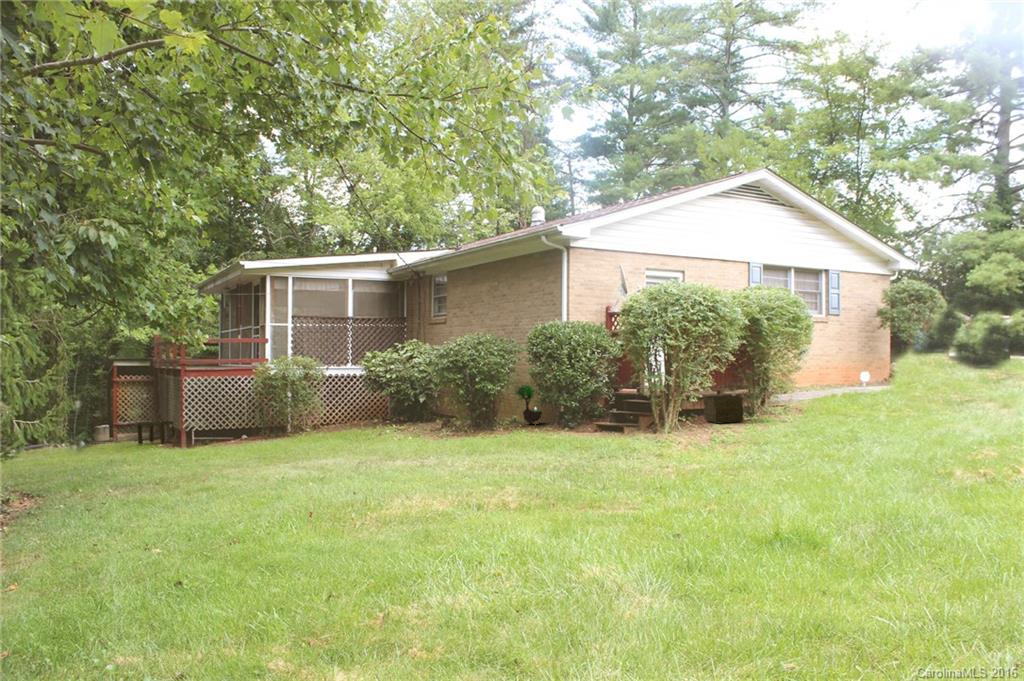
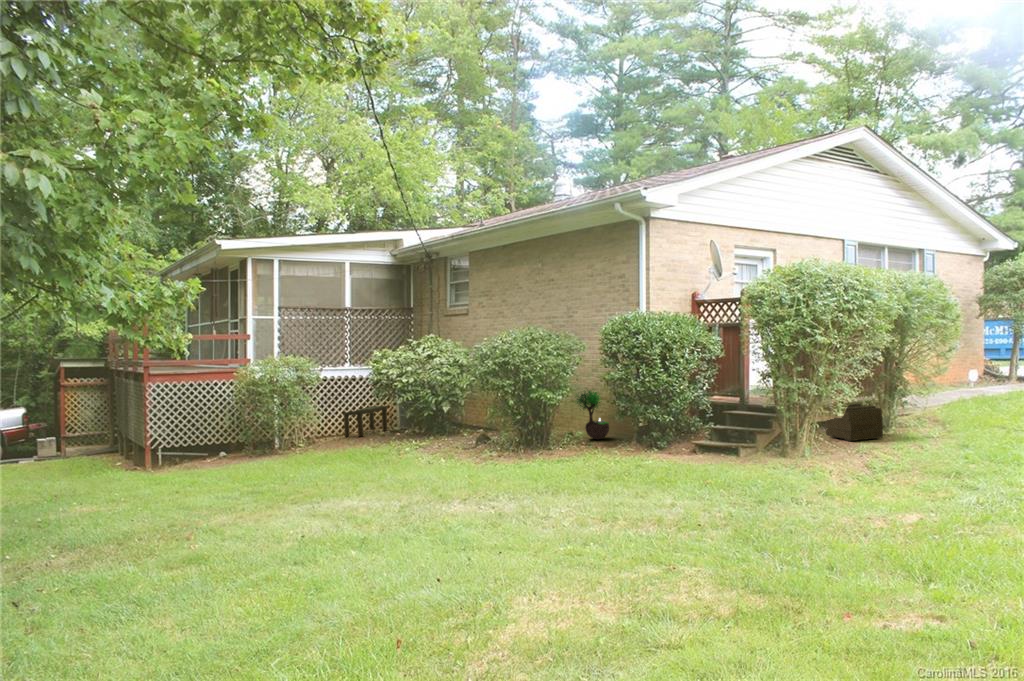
bench: present [137,421,175,444] -> present [343,406,387,437]

